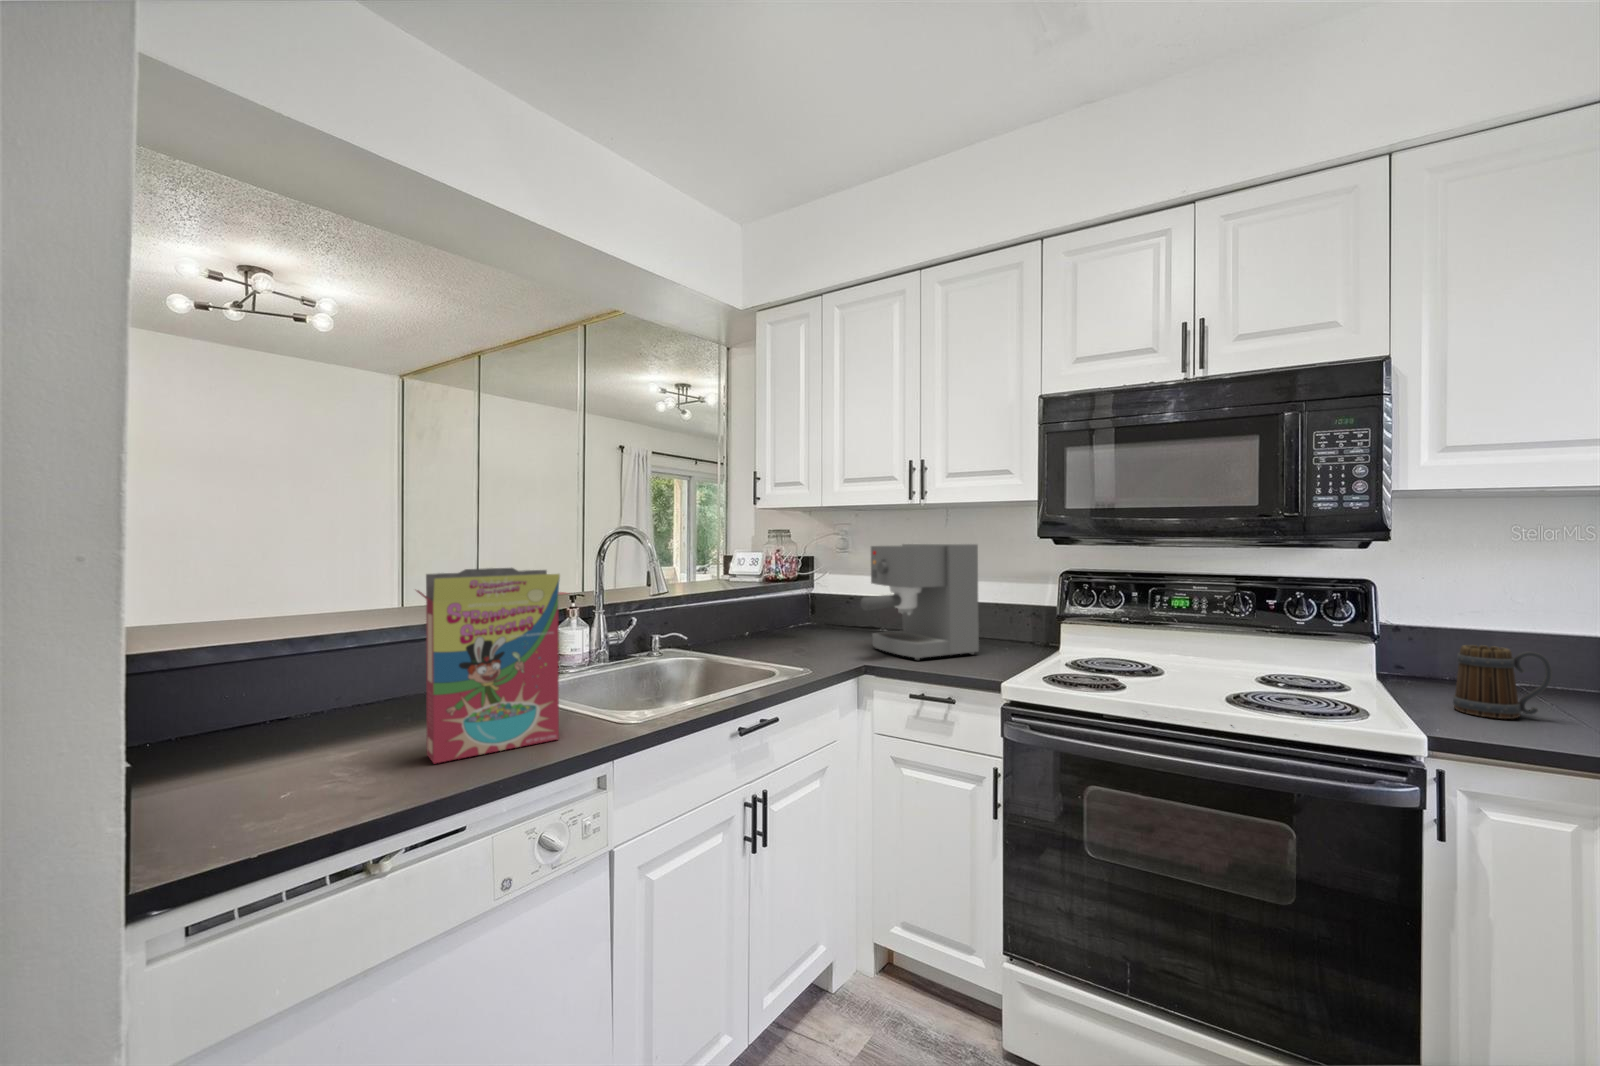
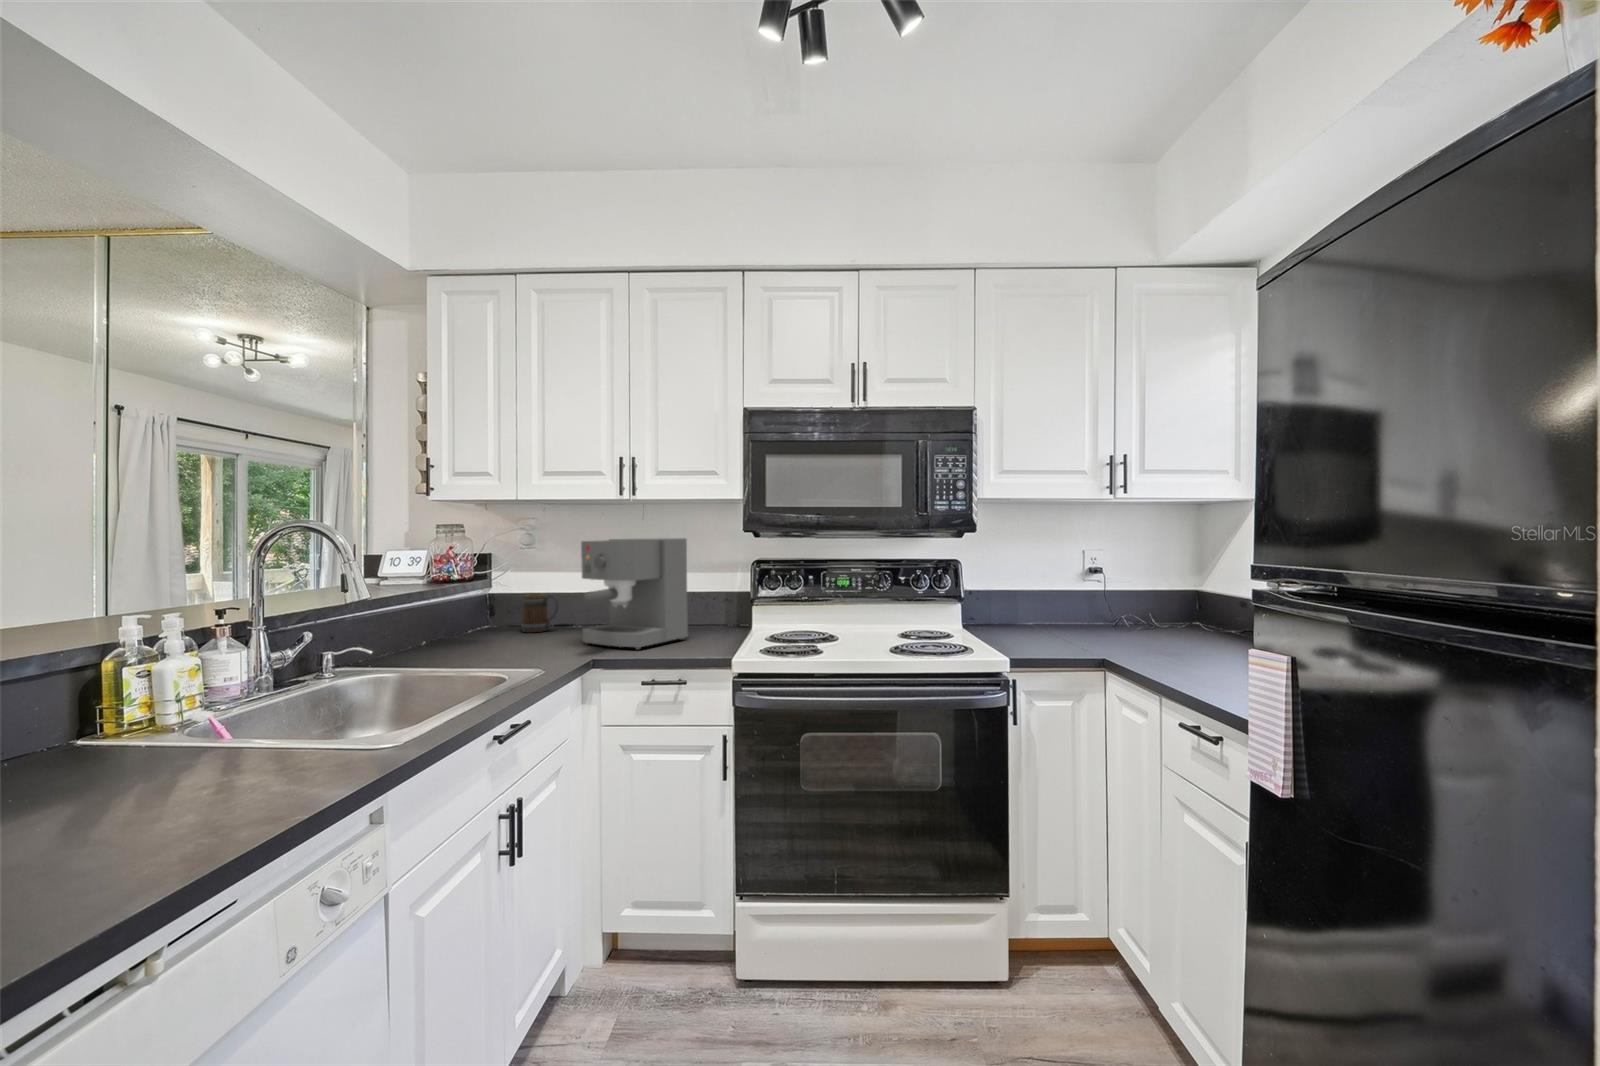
cereal box: present [417,568,566,764] -> none [96,573,326,836]
mug: present [1453,645,1552,719] -> present [521,593,559,632]

